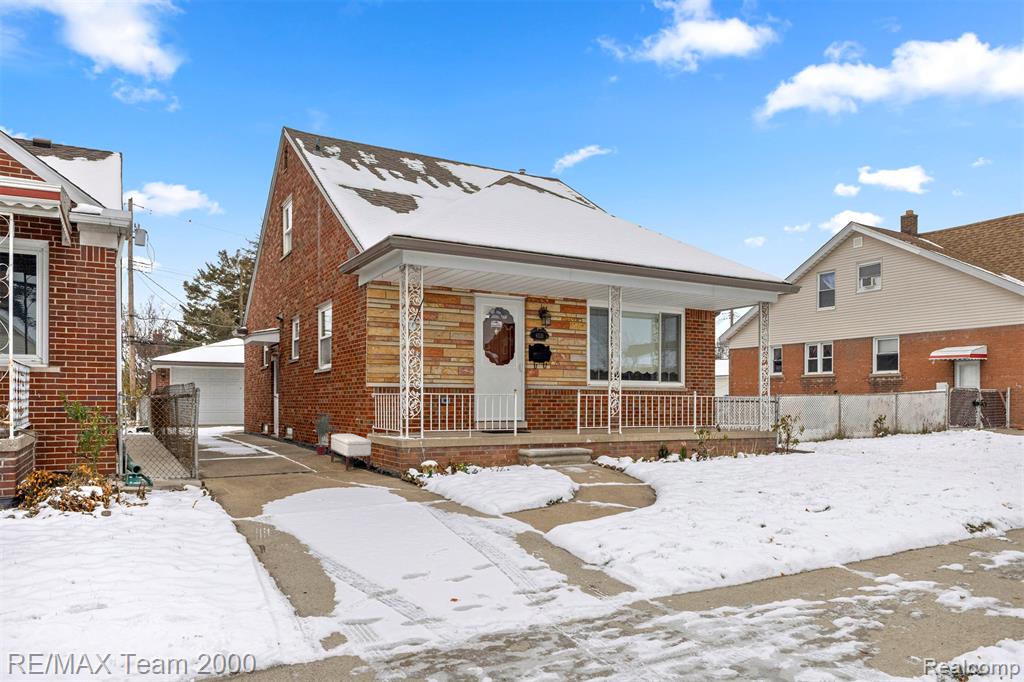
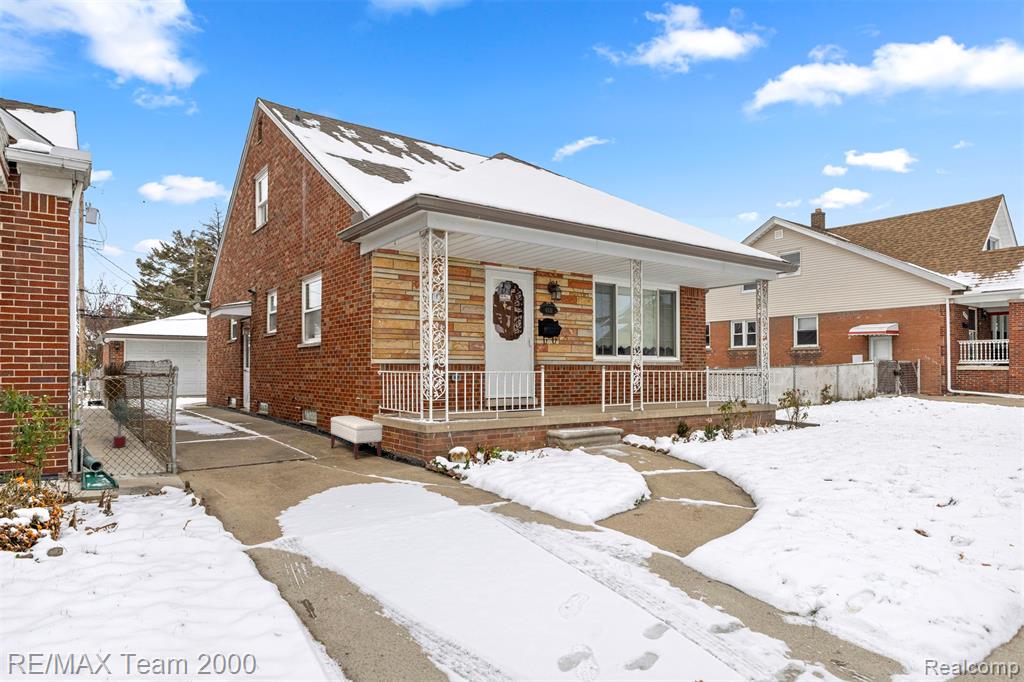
potted tree: present [316,411,337,455] -> present [109,392,142,448]

